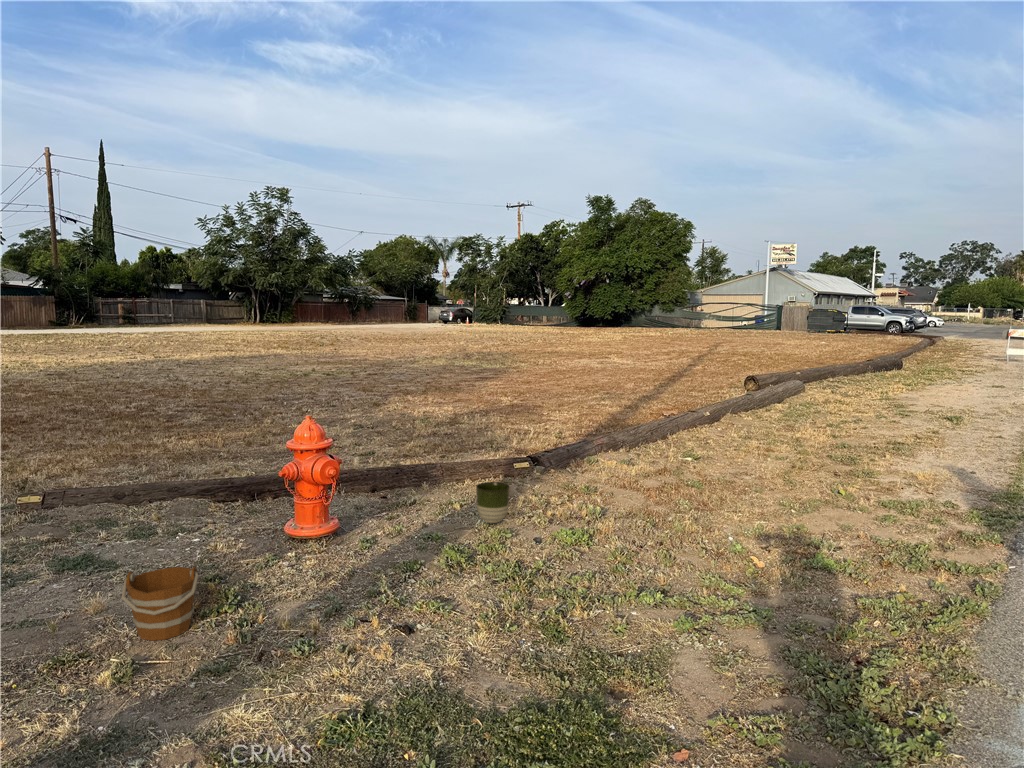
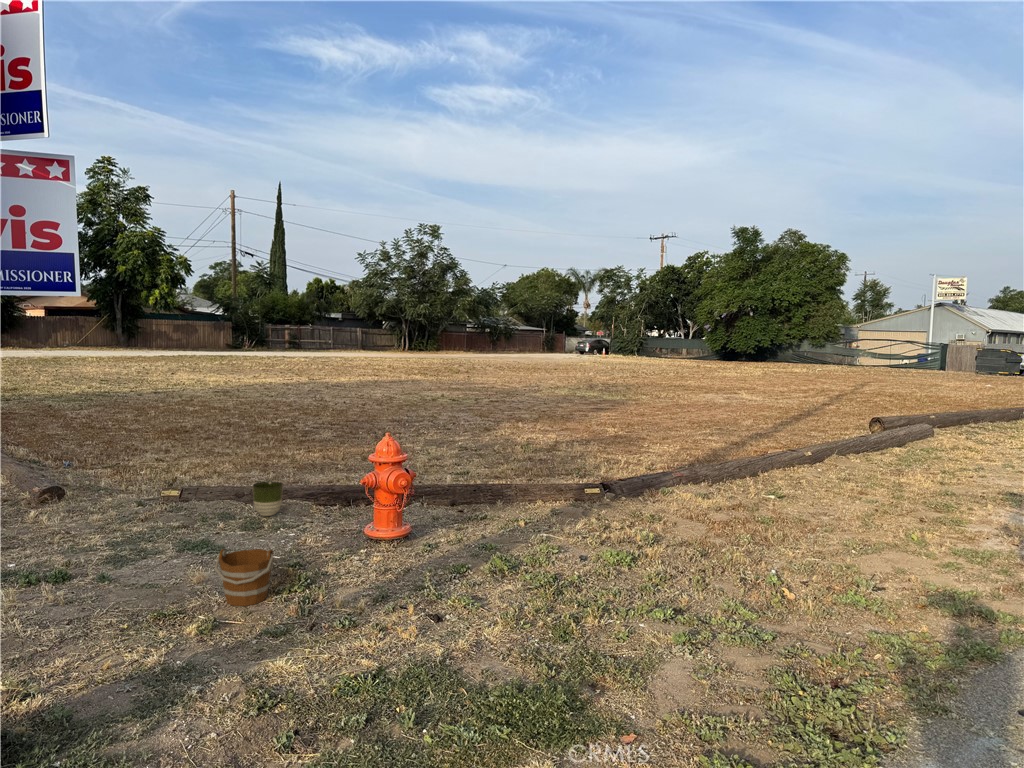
planter: present [476,482,510,523] -> present [253,481,283,516]

